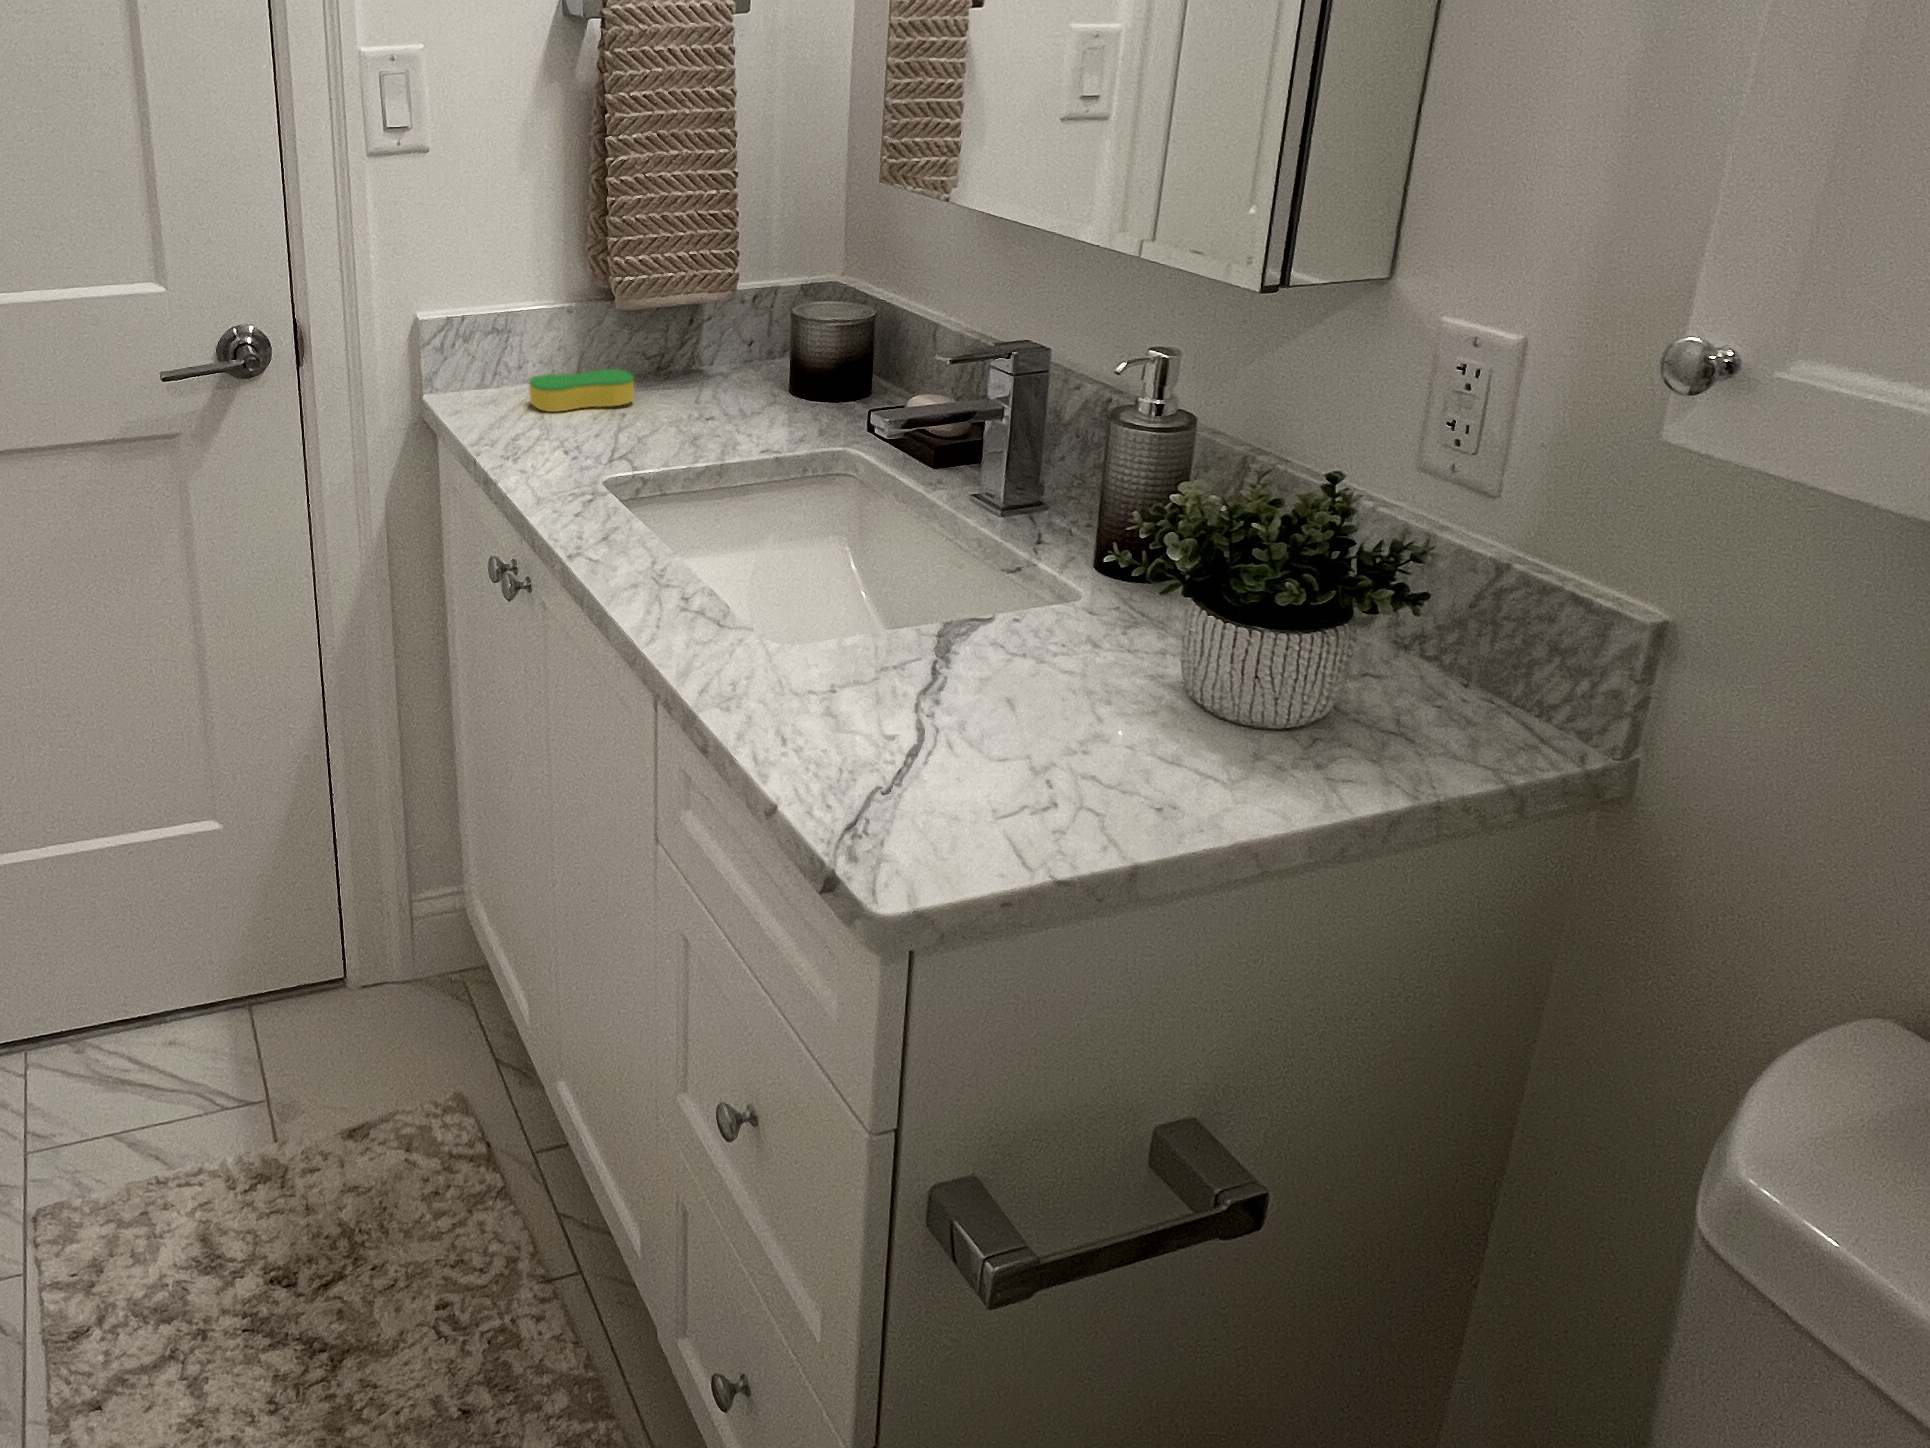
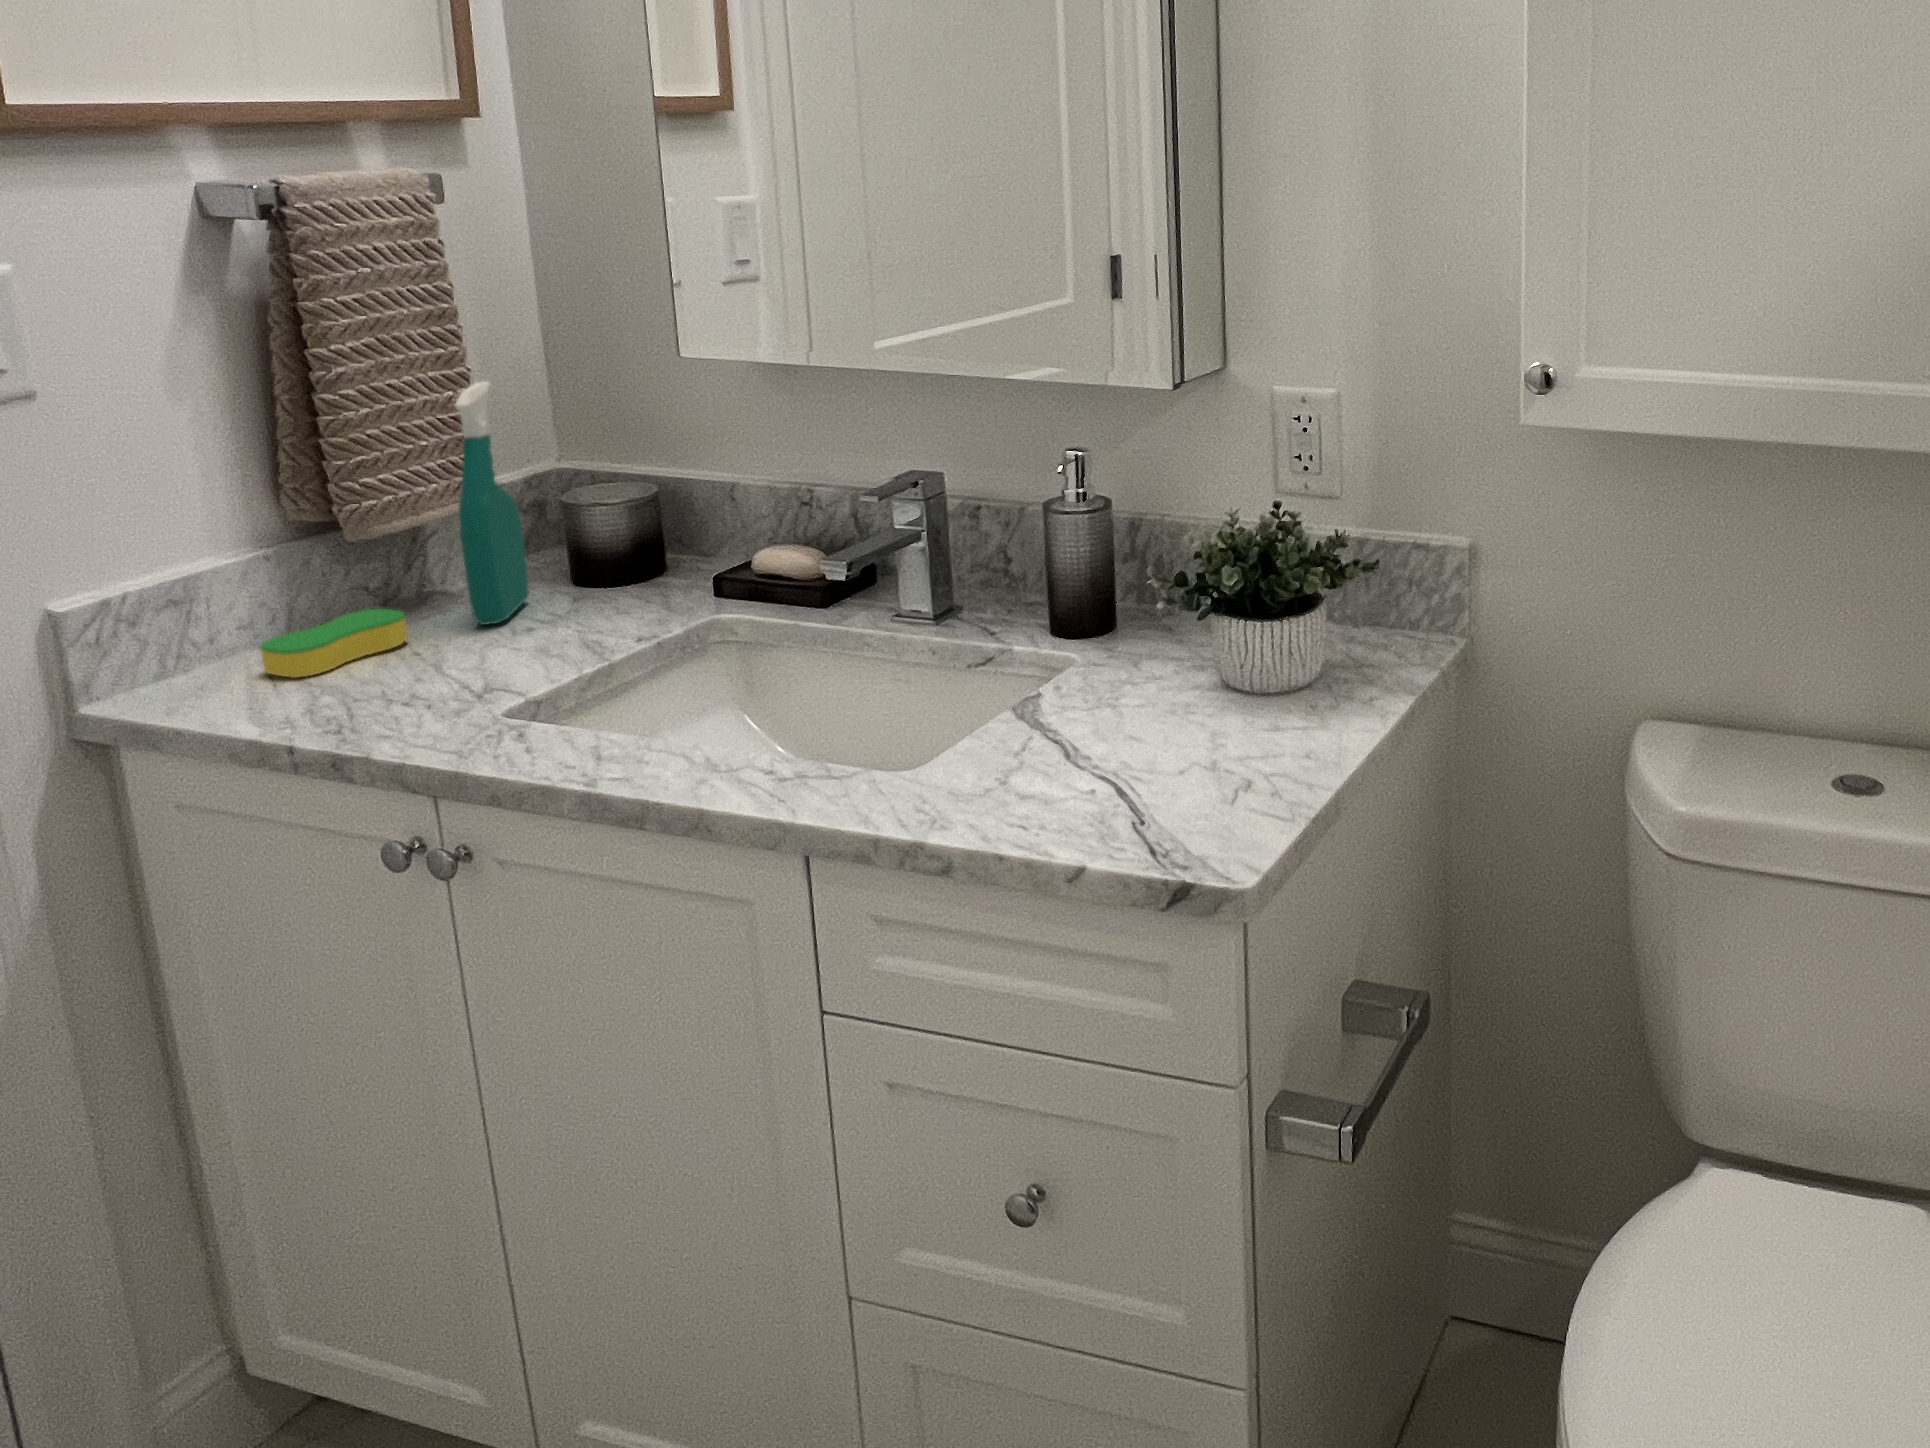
spray bottle: none [683,183,750,407] -> present [455,381,529,625]

